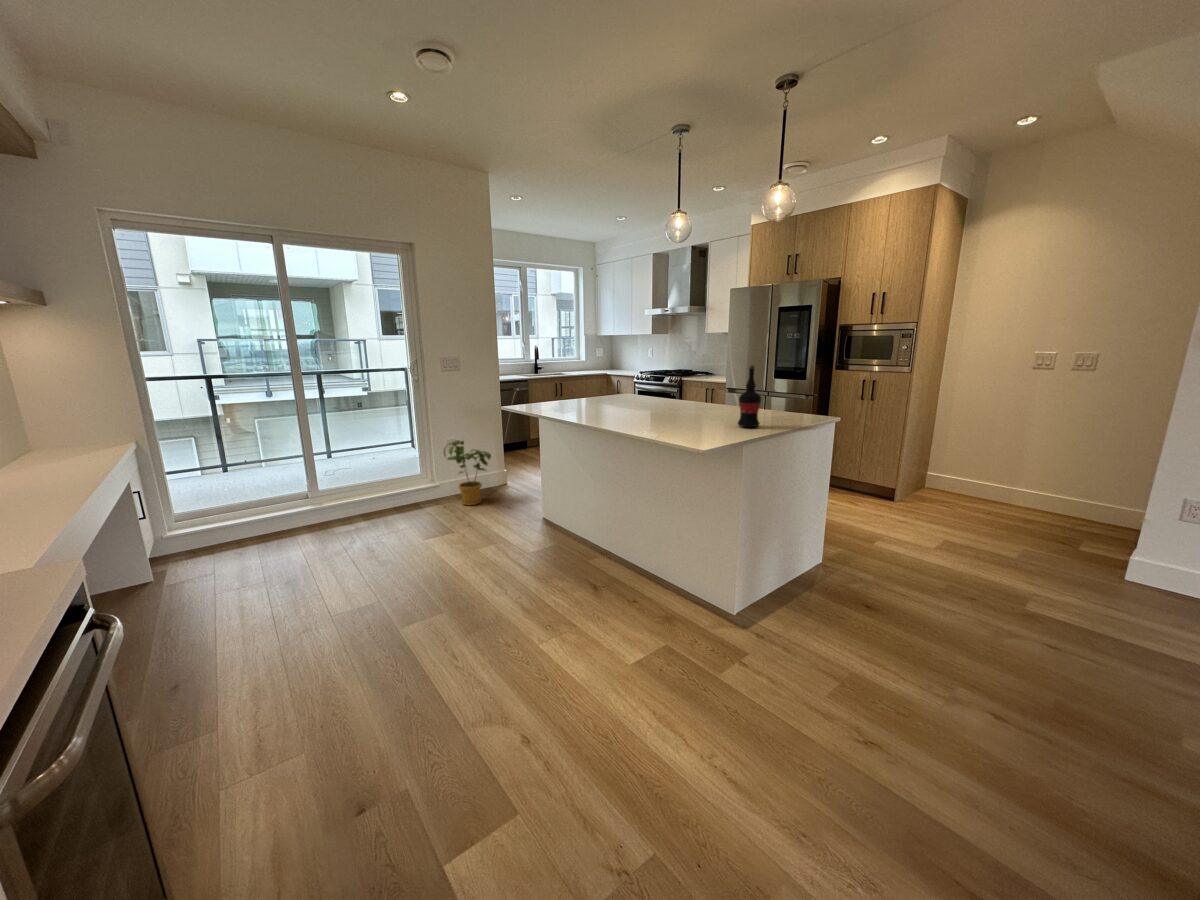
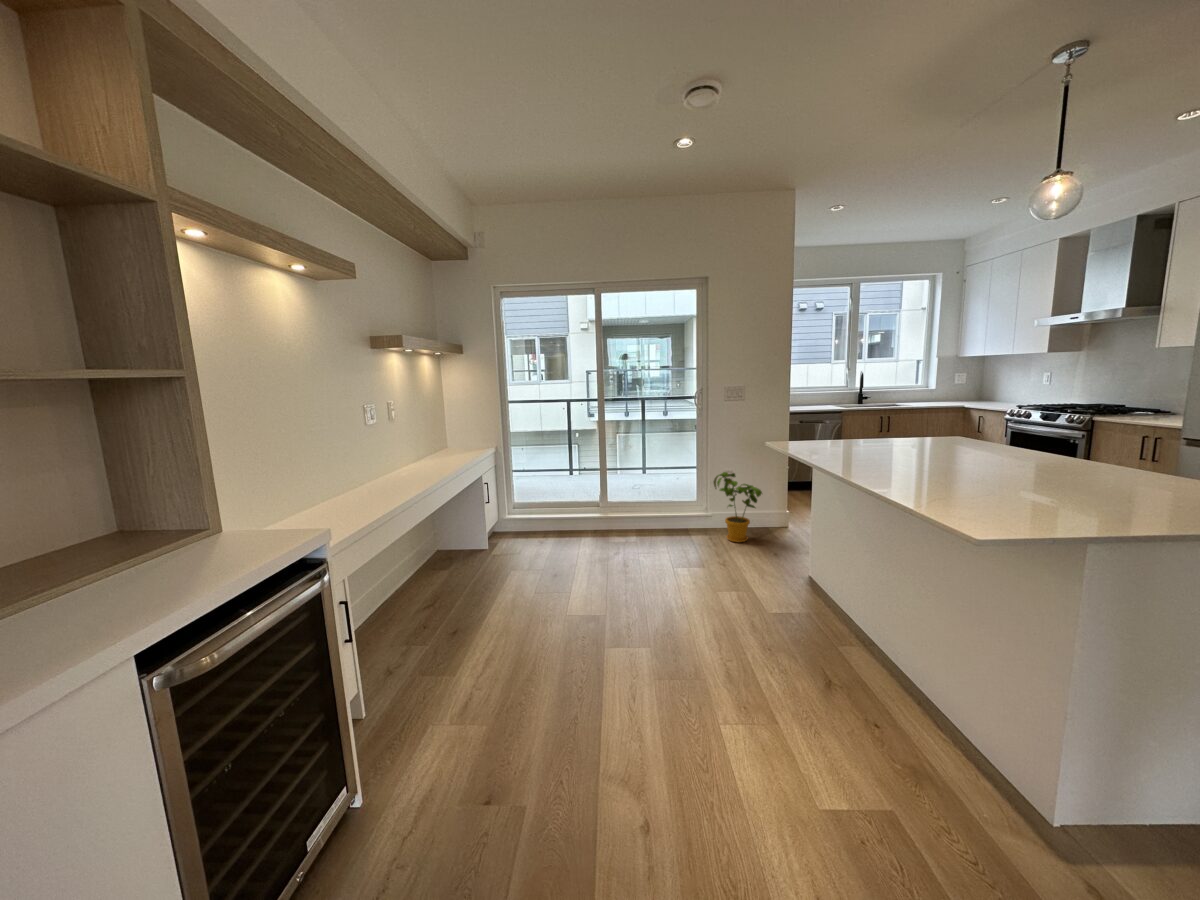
wine bottle: present [738,365,761,427] -> none [1102,406,1164,515]

